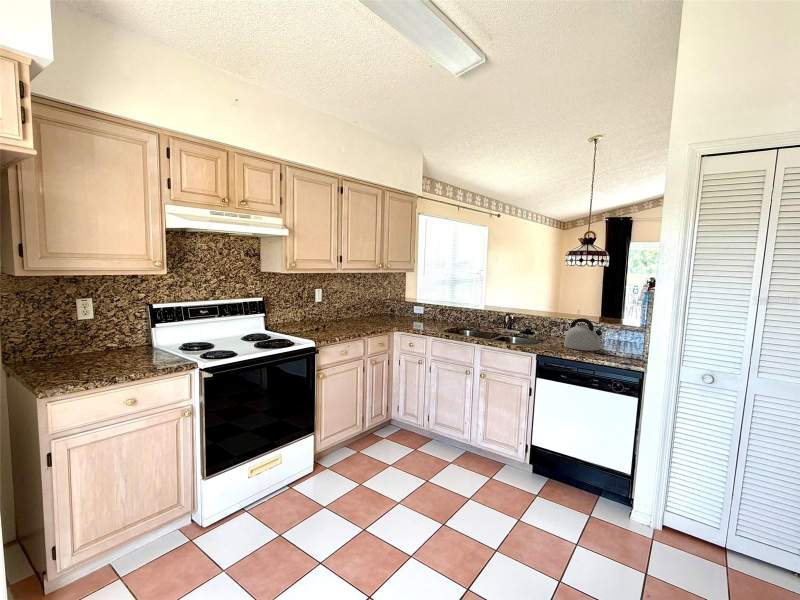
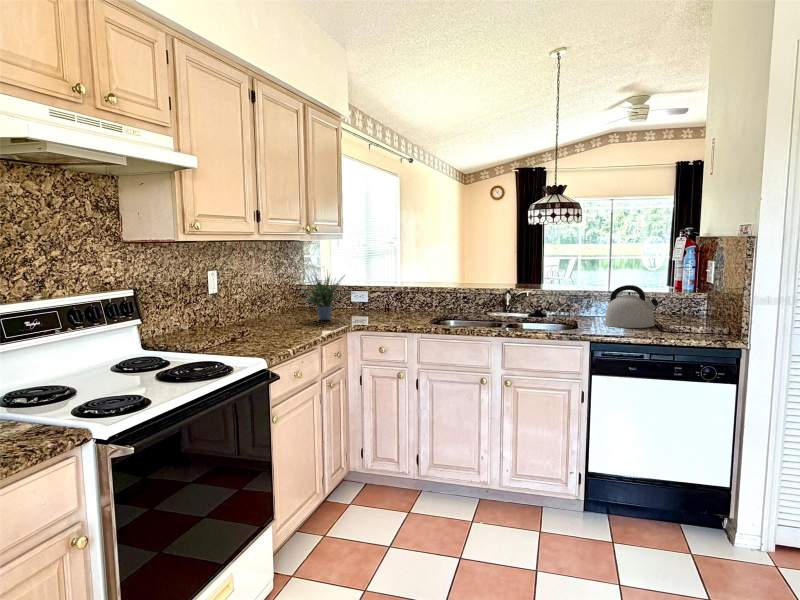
potted plant: none [369,287,409,323] -> present [292,276,354,320]

